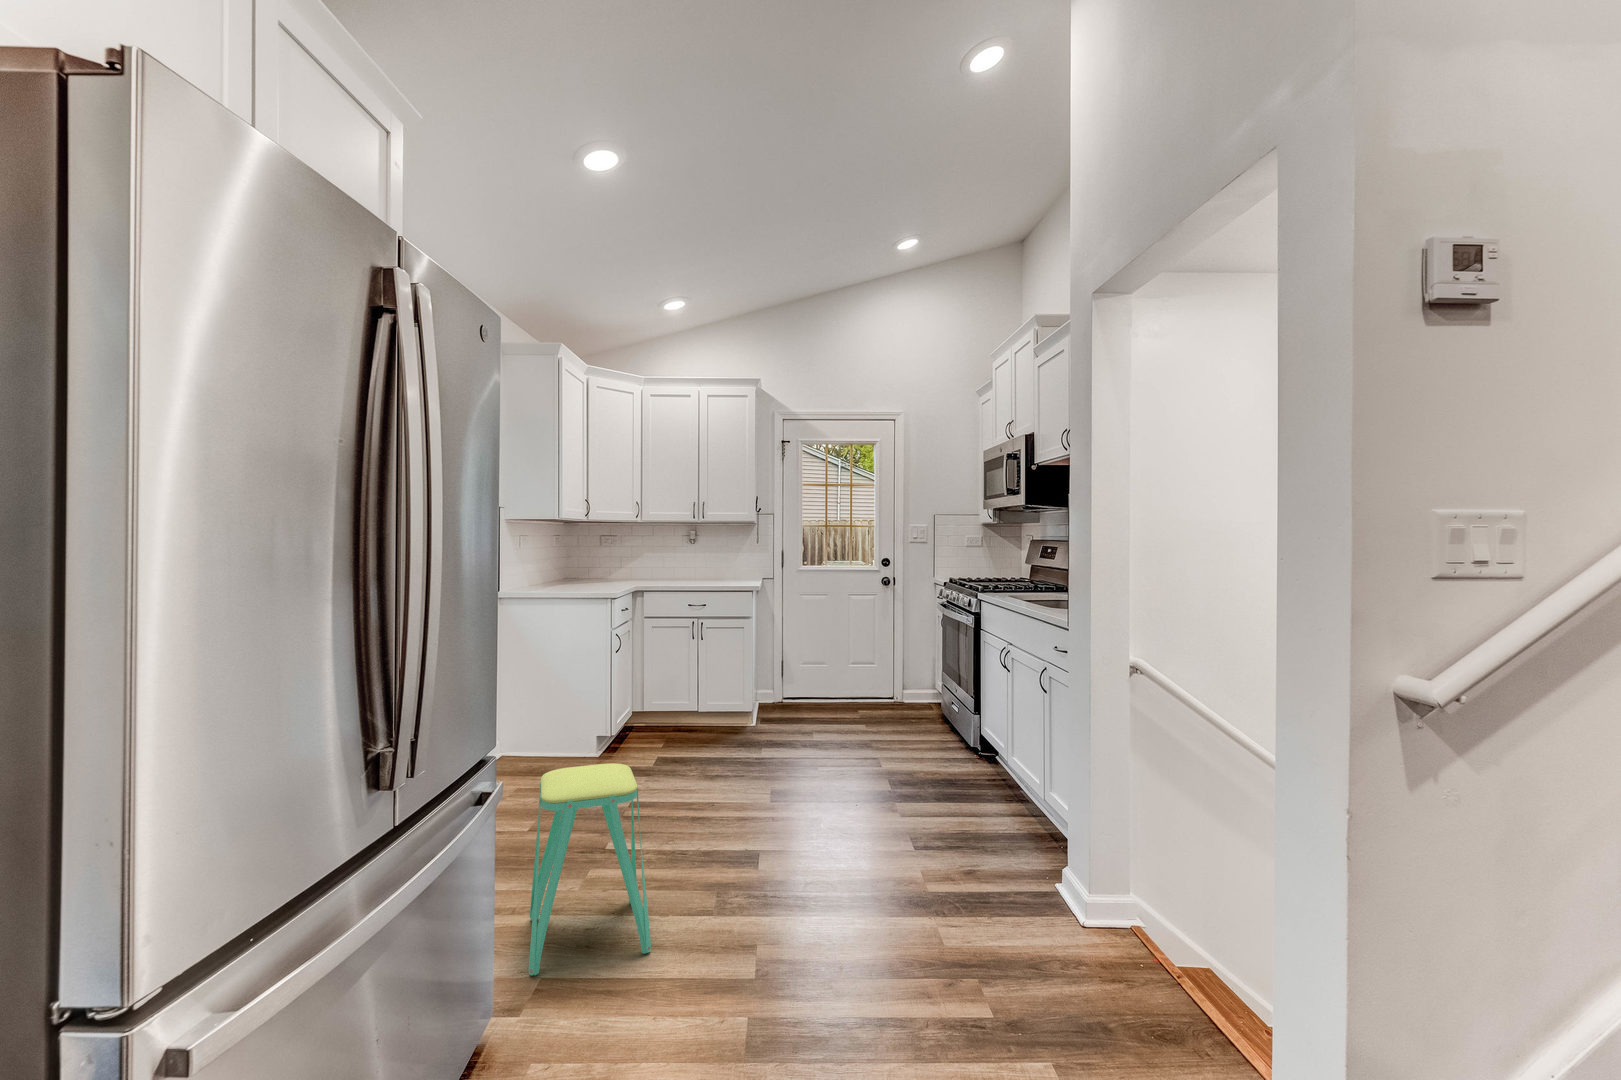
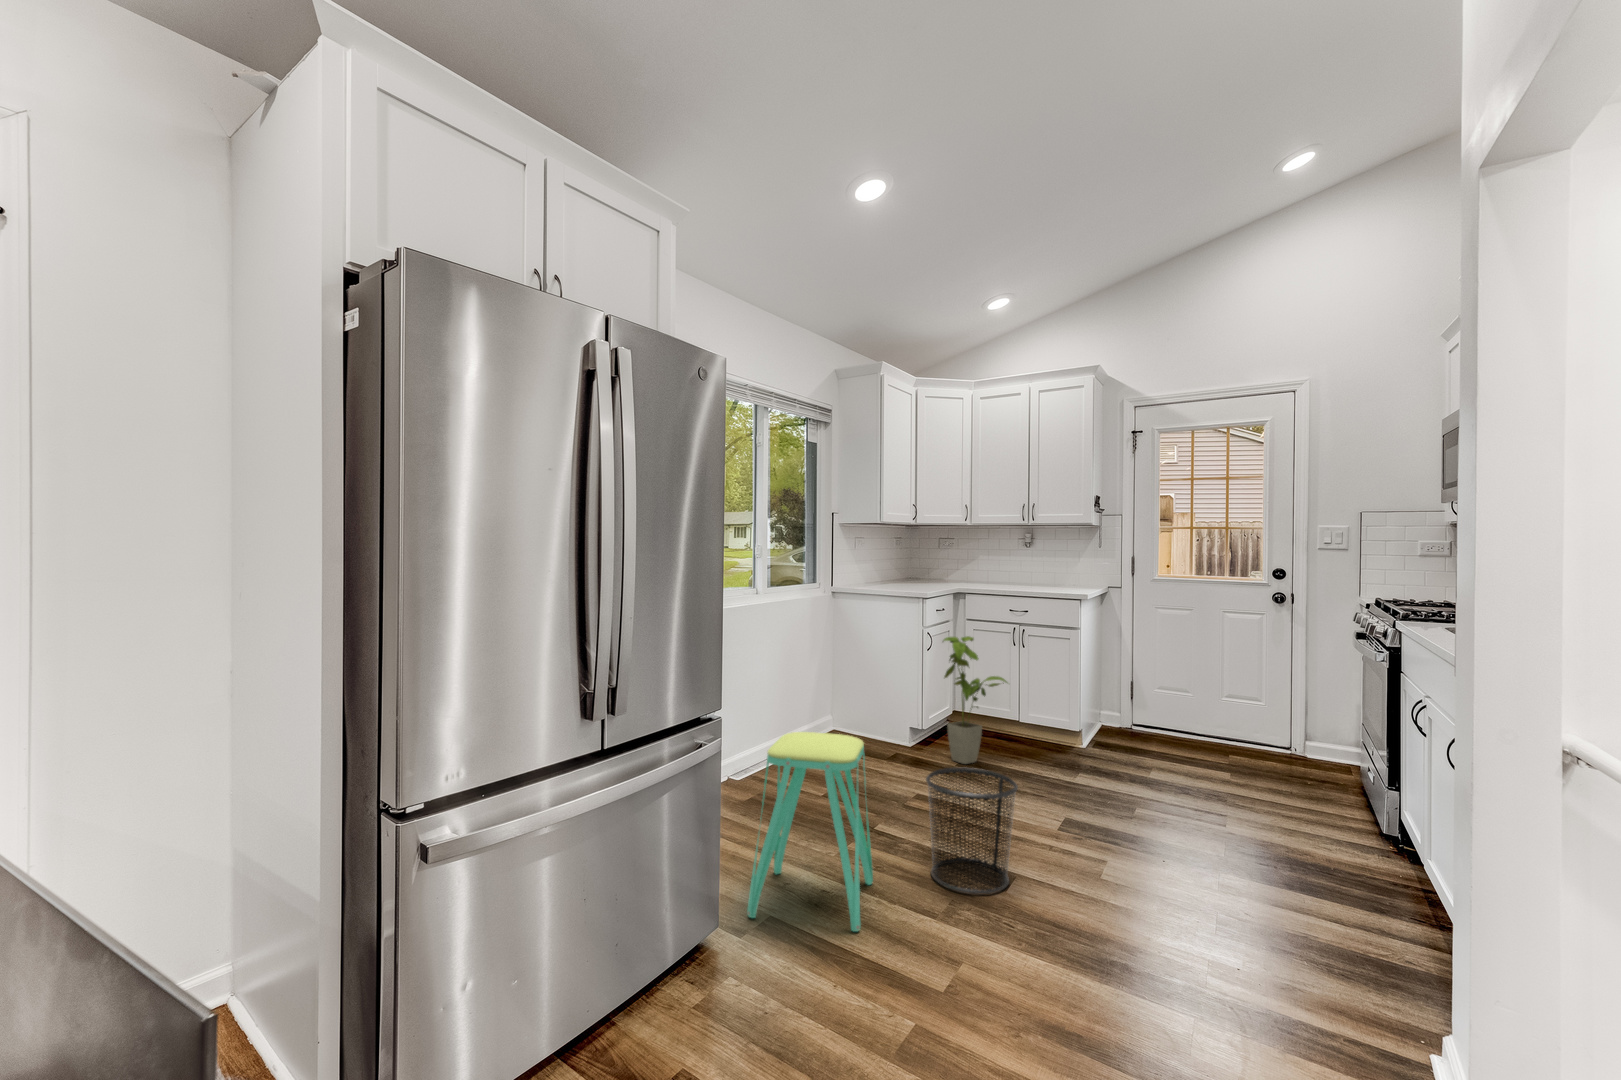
house plant: none [636,637,702,761] -> present [943,636,1007,764]
trash can: none [678,769,761,886] -> present [926,768,1018,895]

